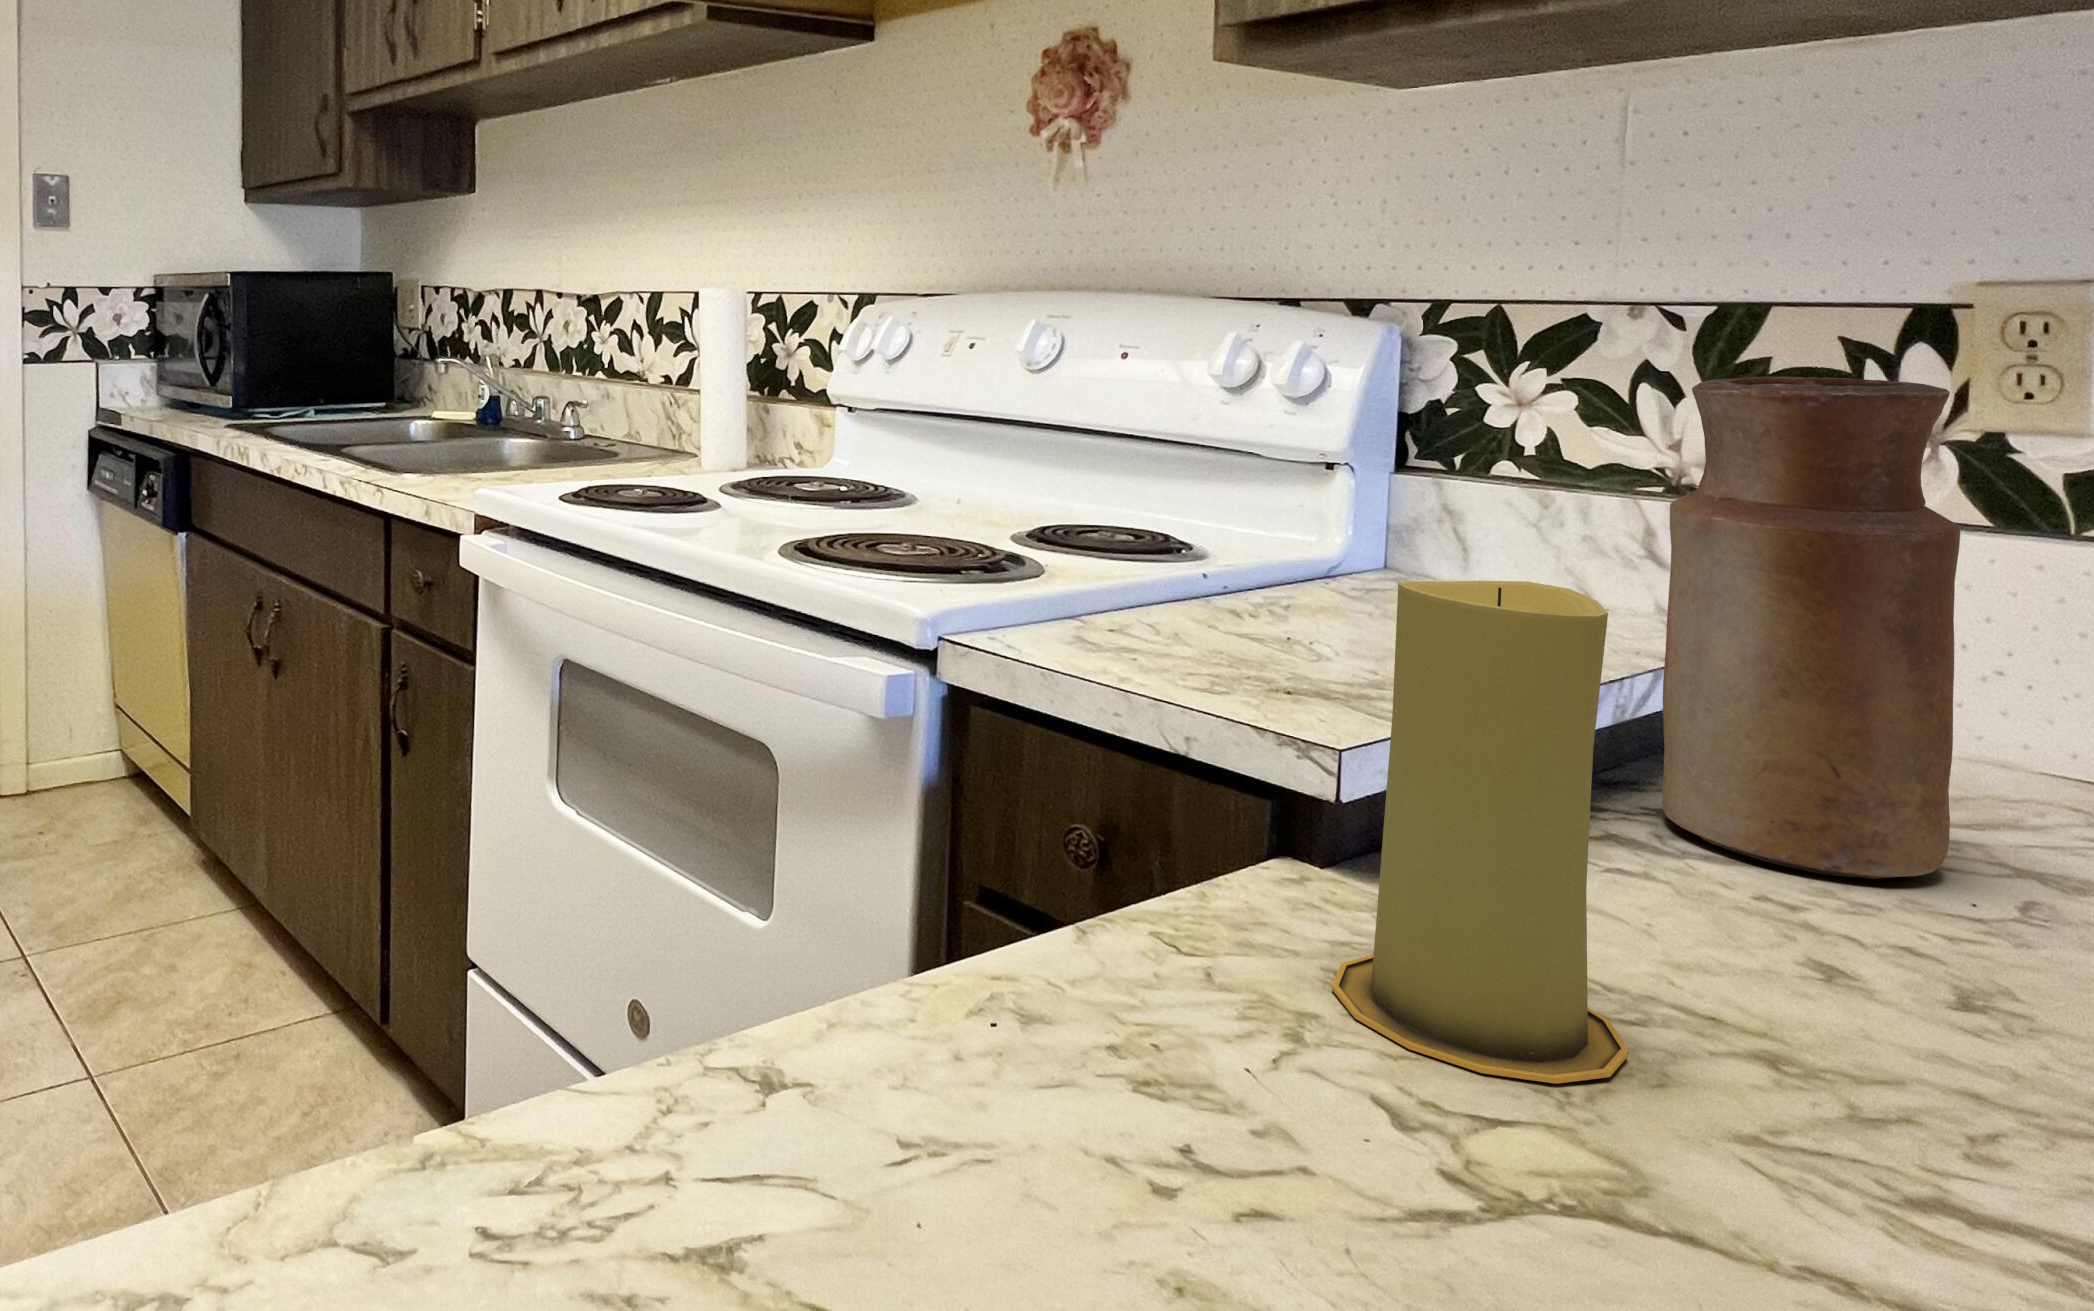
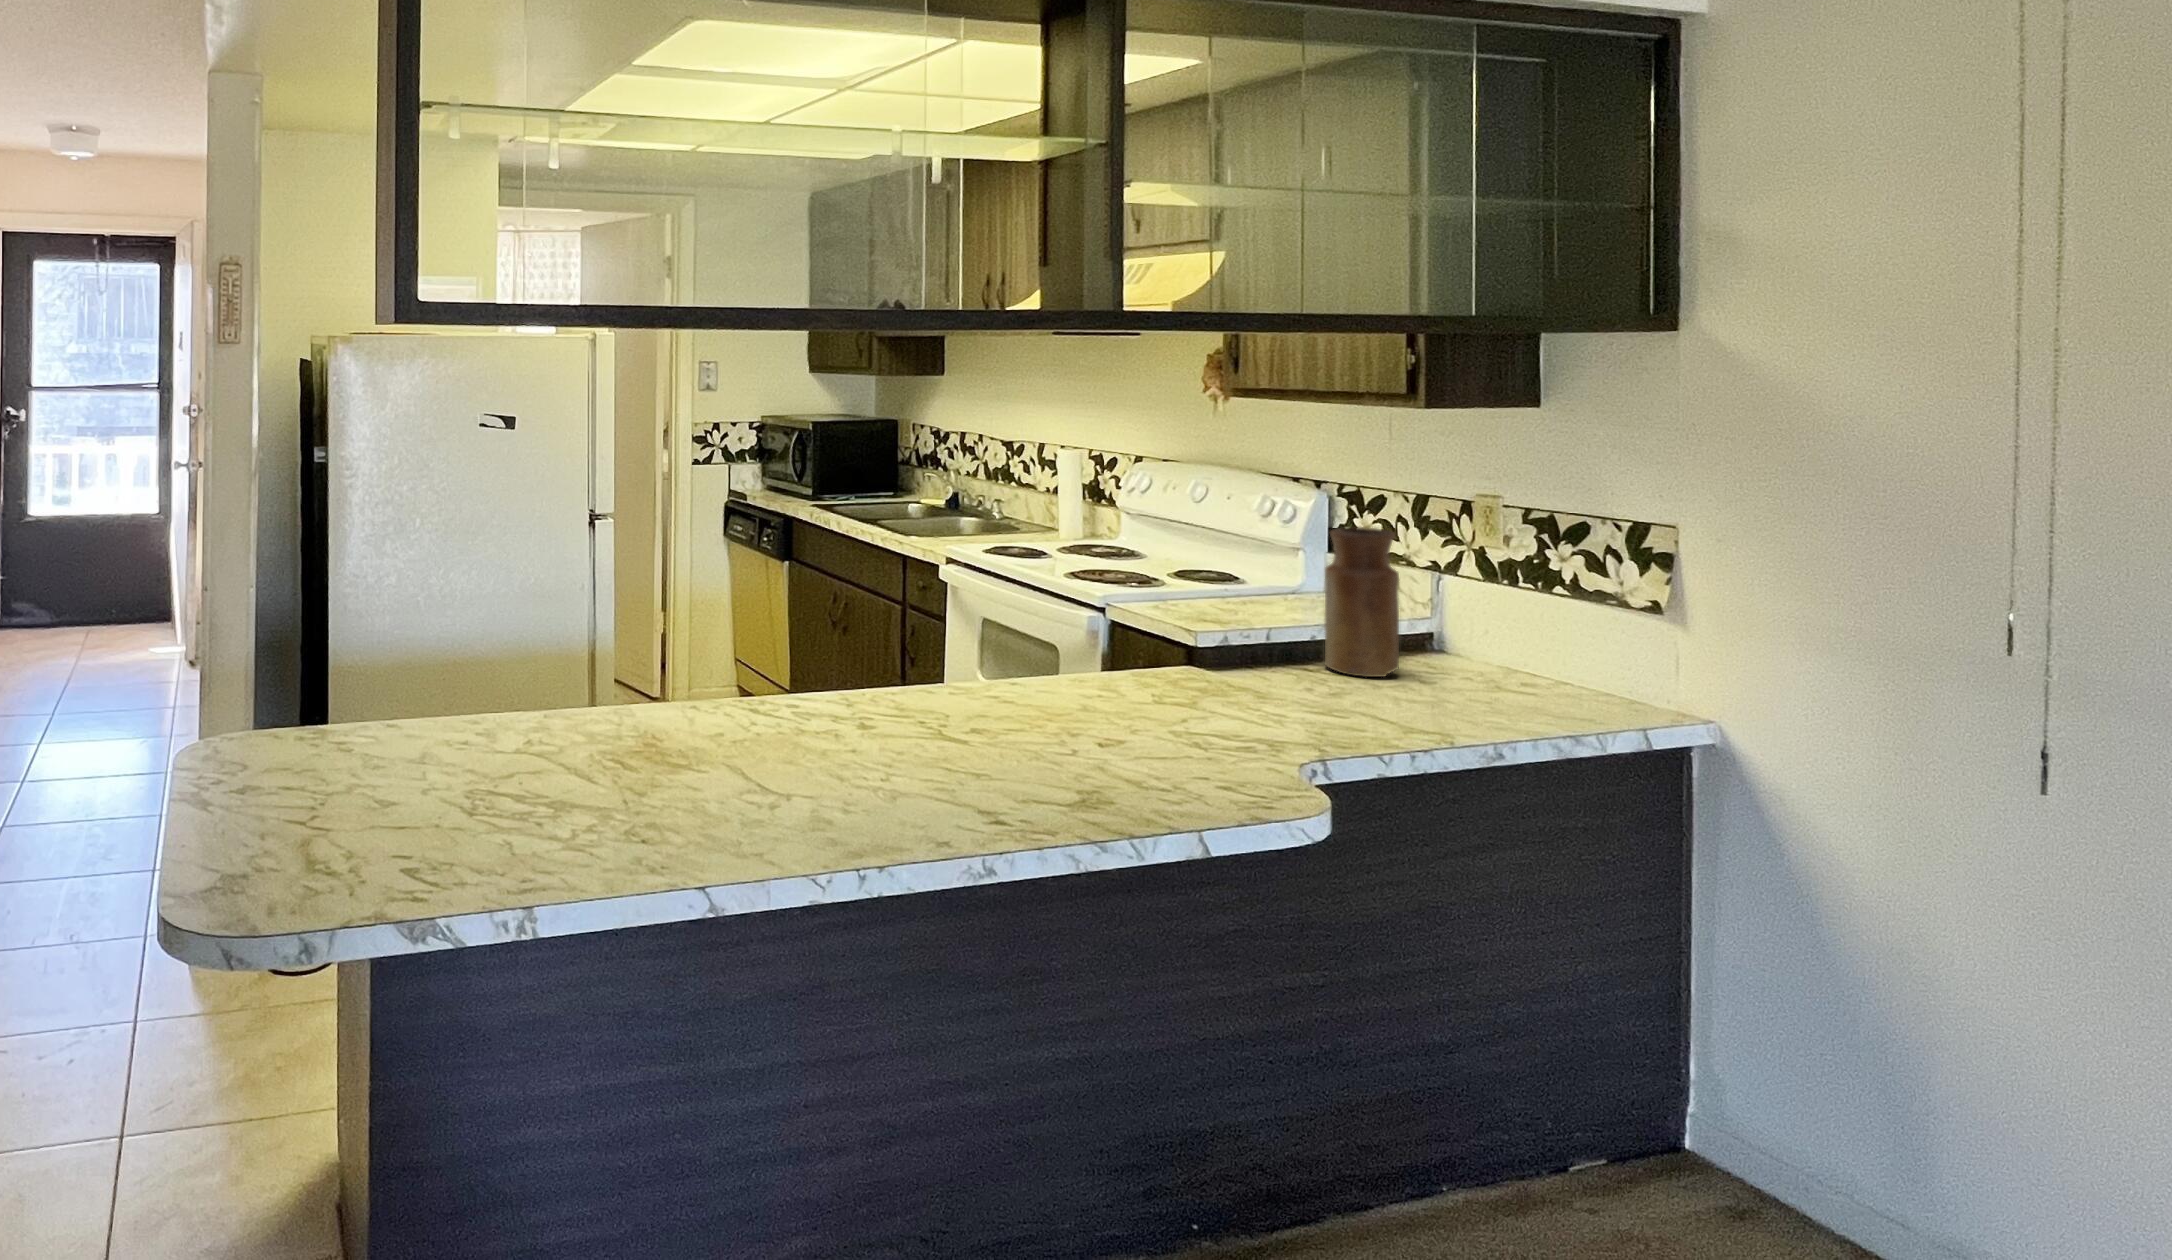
candle: present [1332,581,1629,1084] -> none [1156,579,1217,686]

